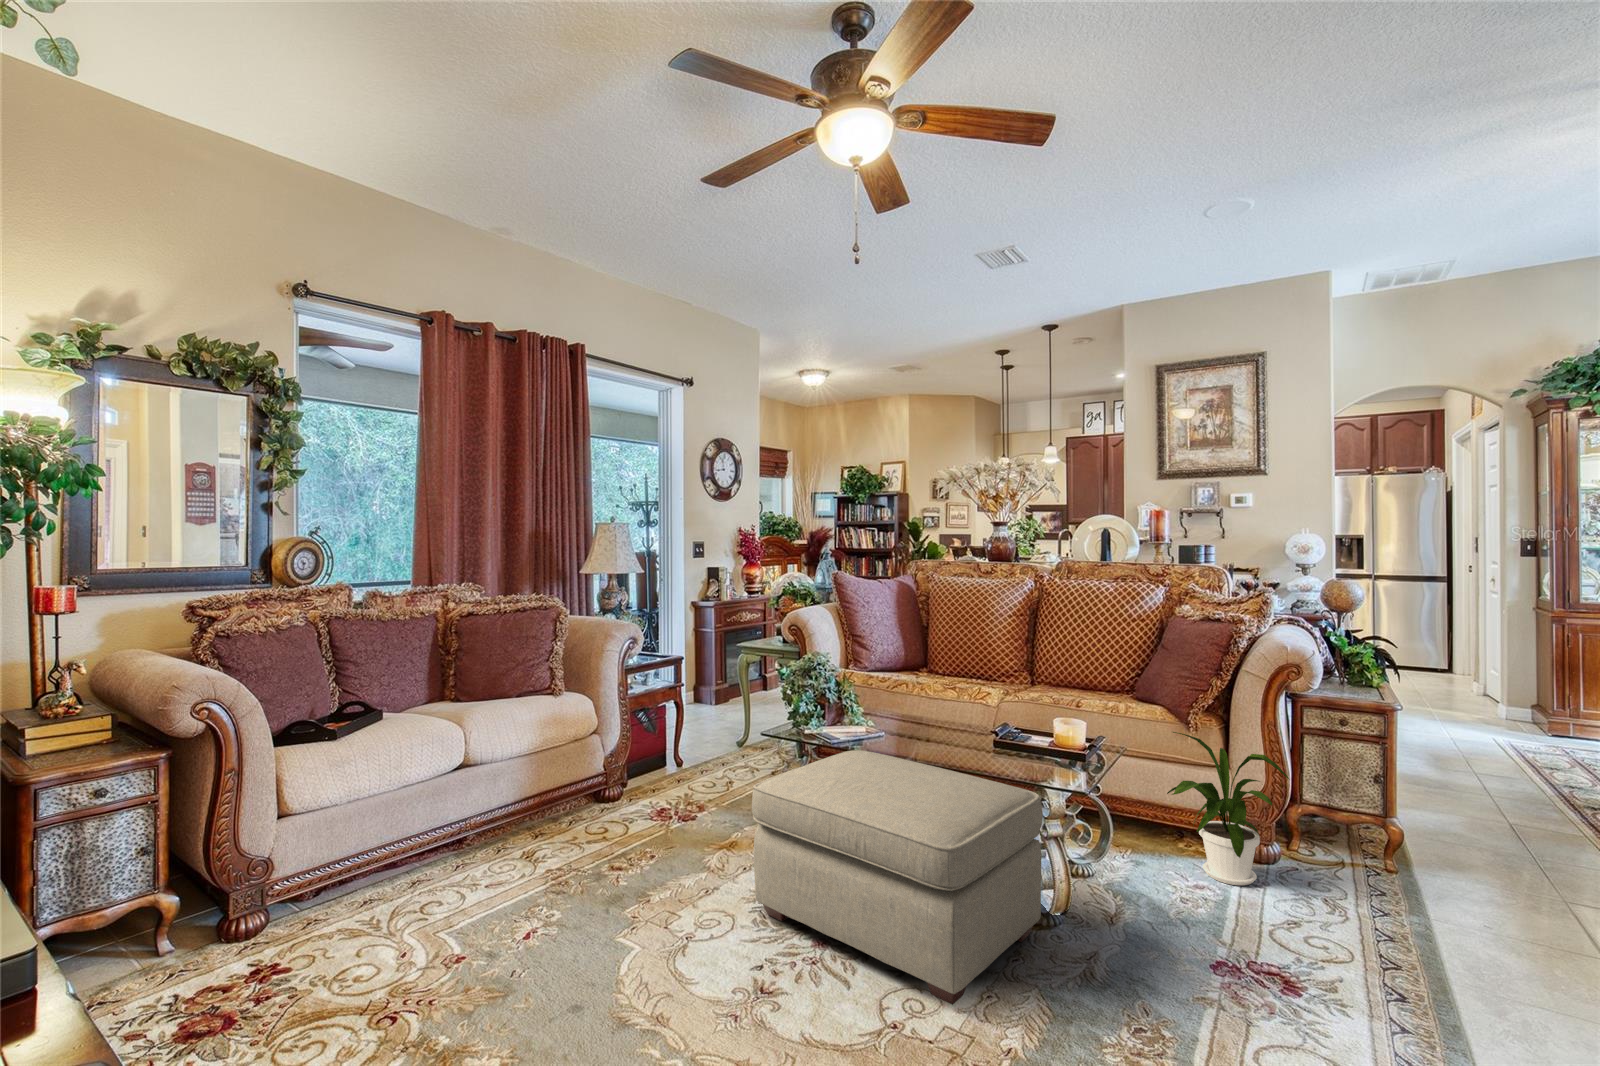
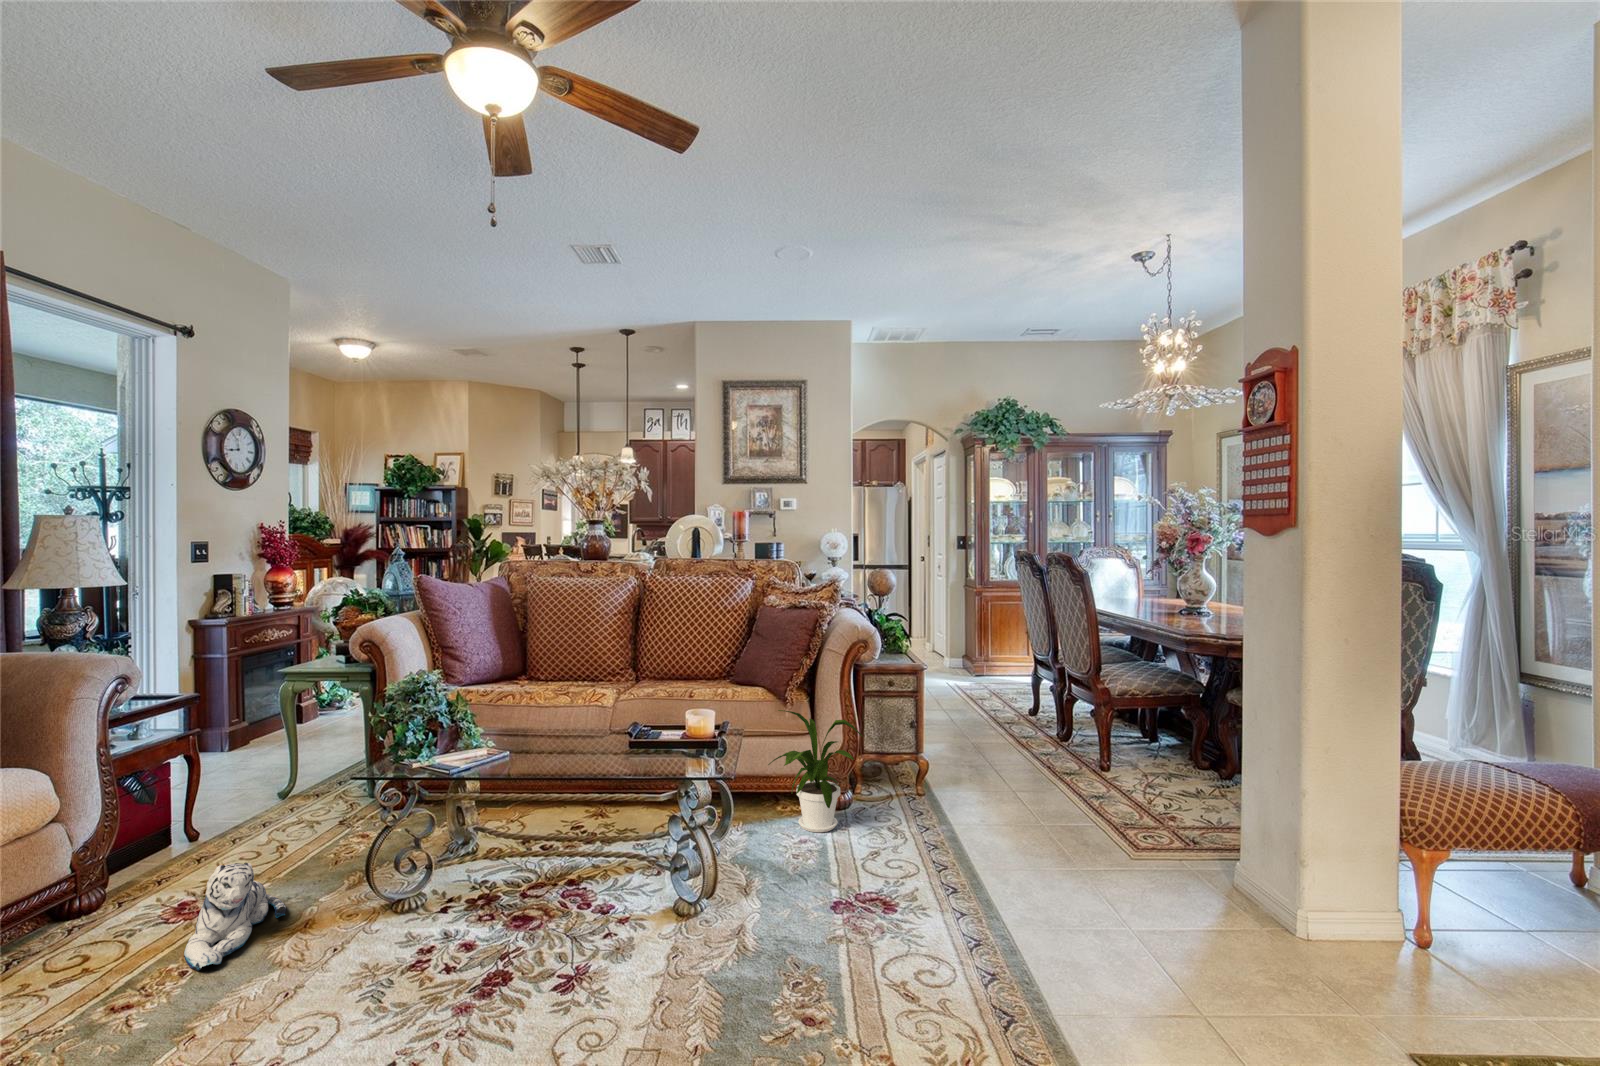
ottoman: present [752,750,1043,1005] -> none [362,777,696,1022]
plush toy: none [664,784,729,856] -> present [184,863,286,970]

